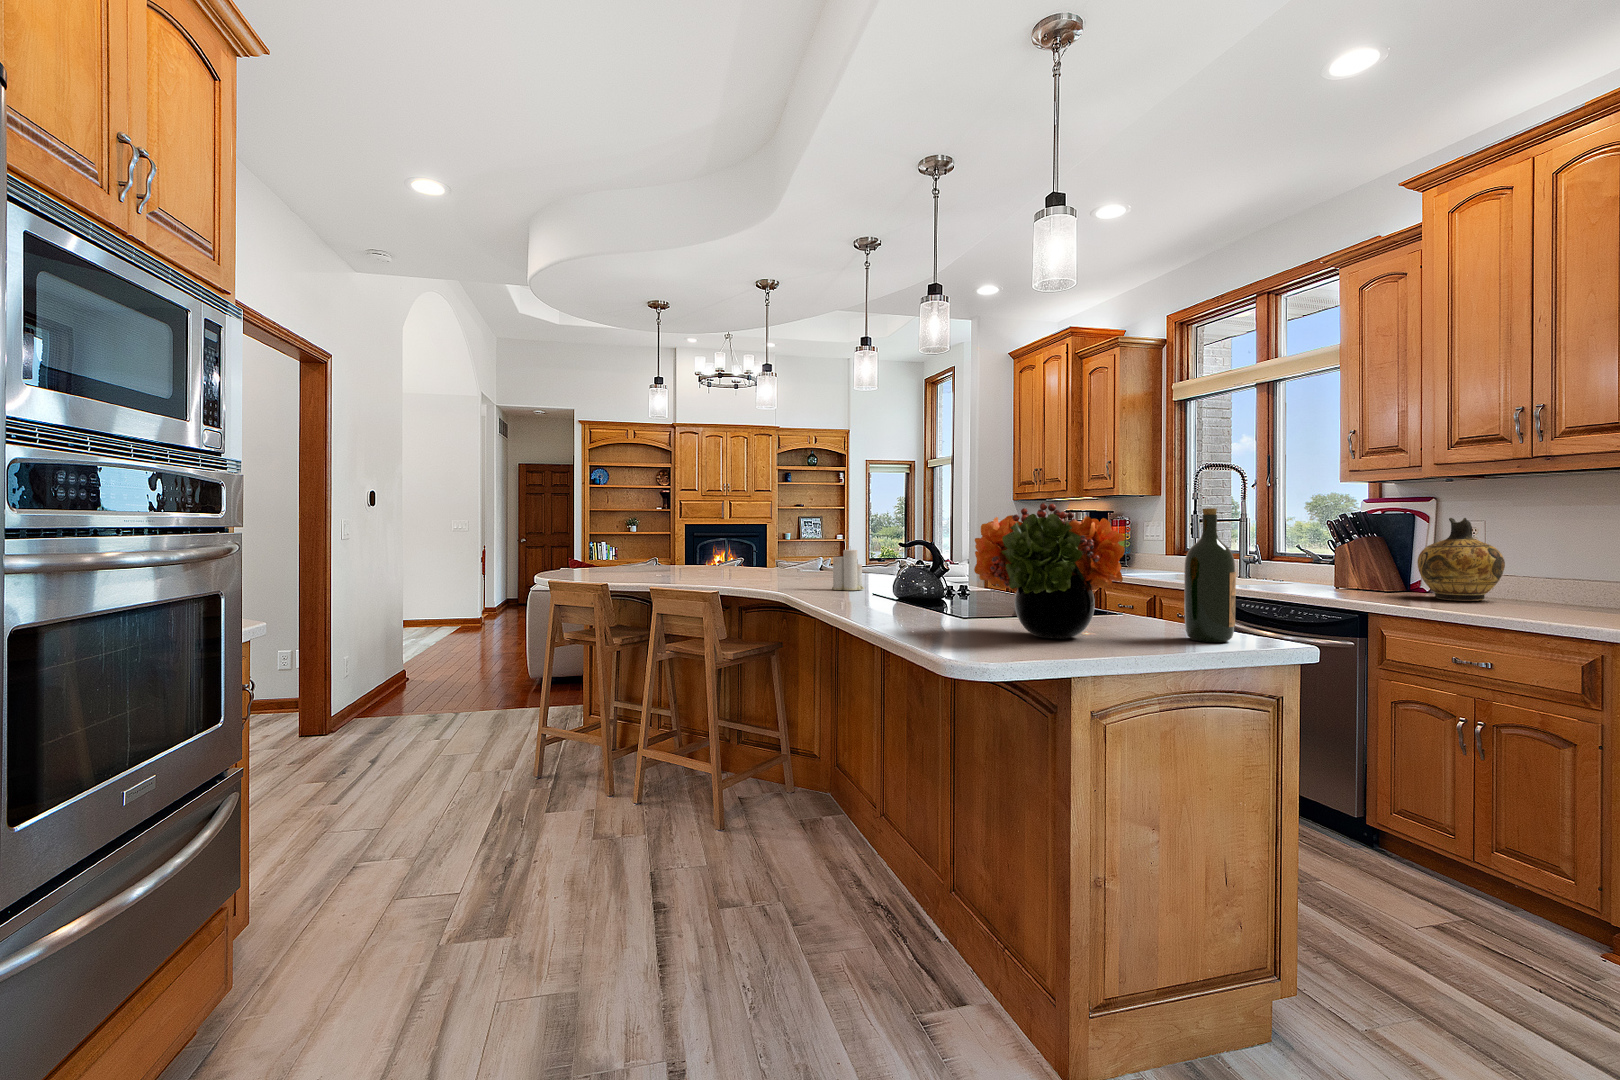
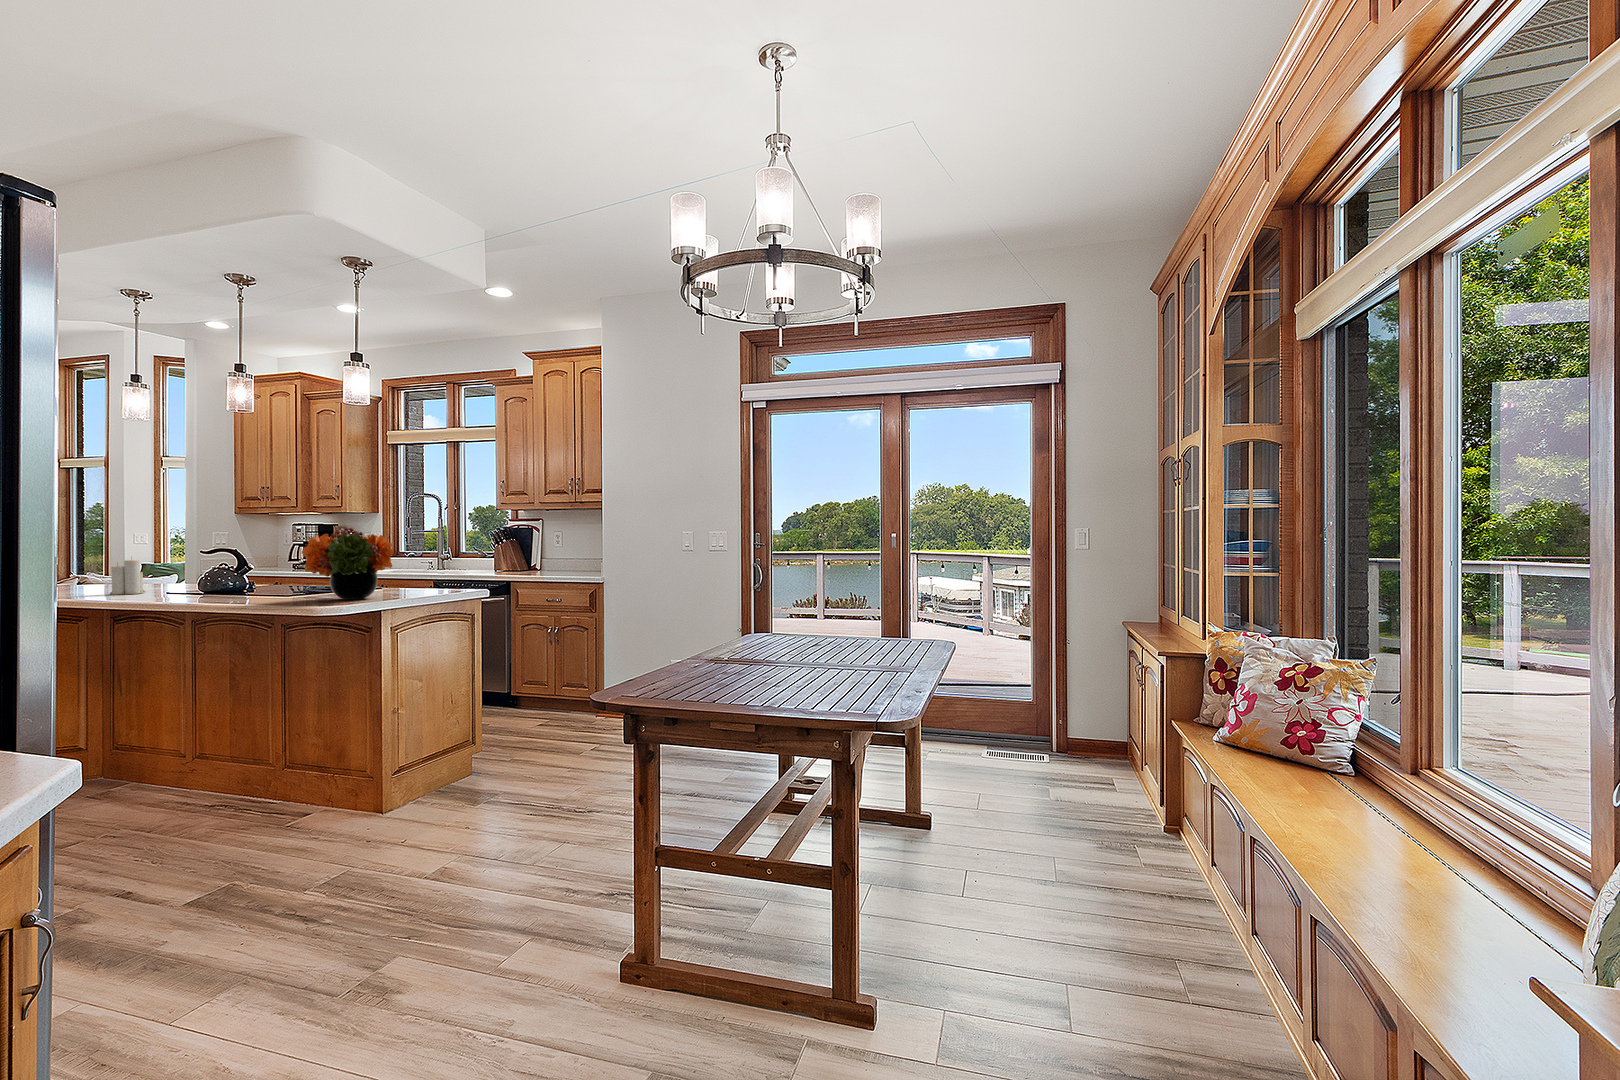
wine bottle: present [1184,508,1236,642] -> none [423,530,447,594]
ceramic jug: present [1417,518,1505,601] -> none [533,531,569,574]

